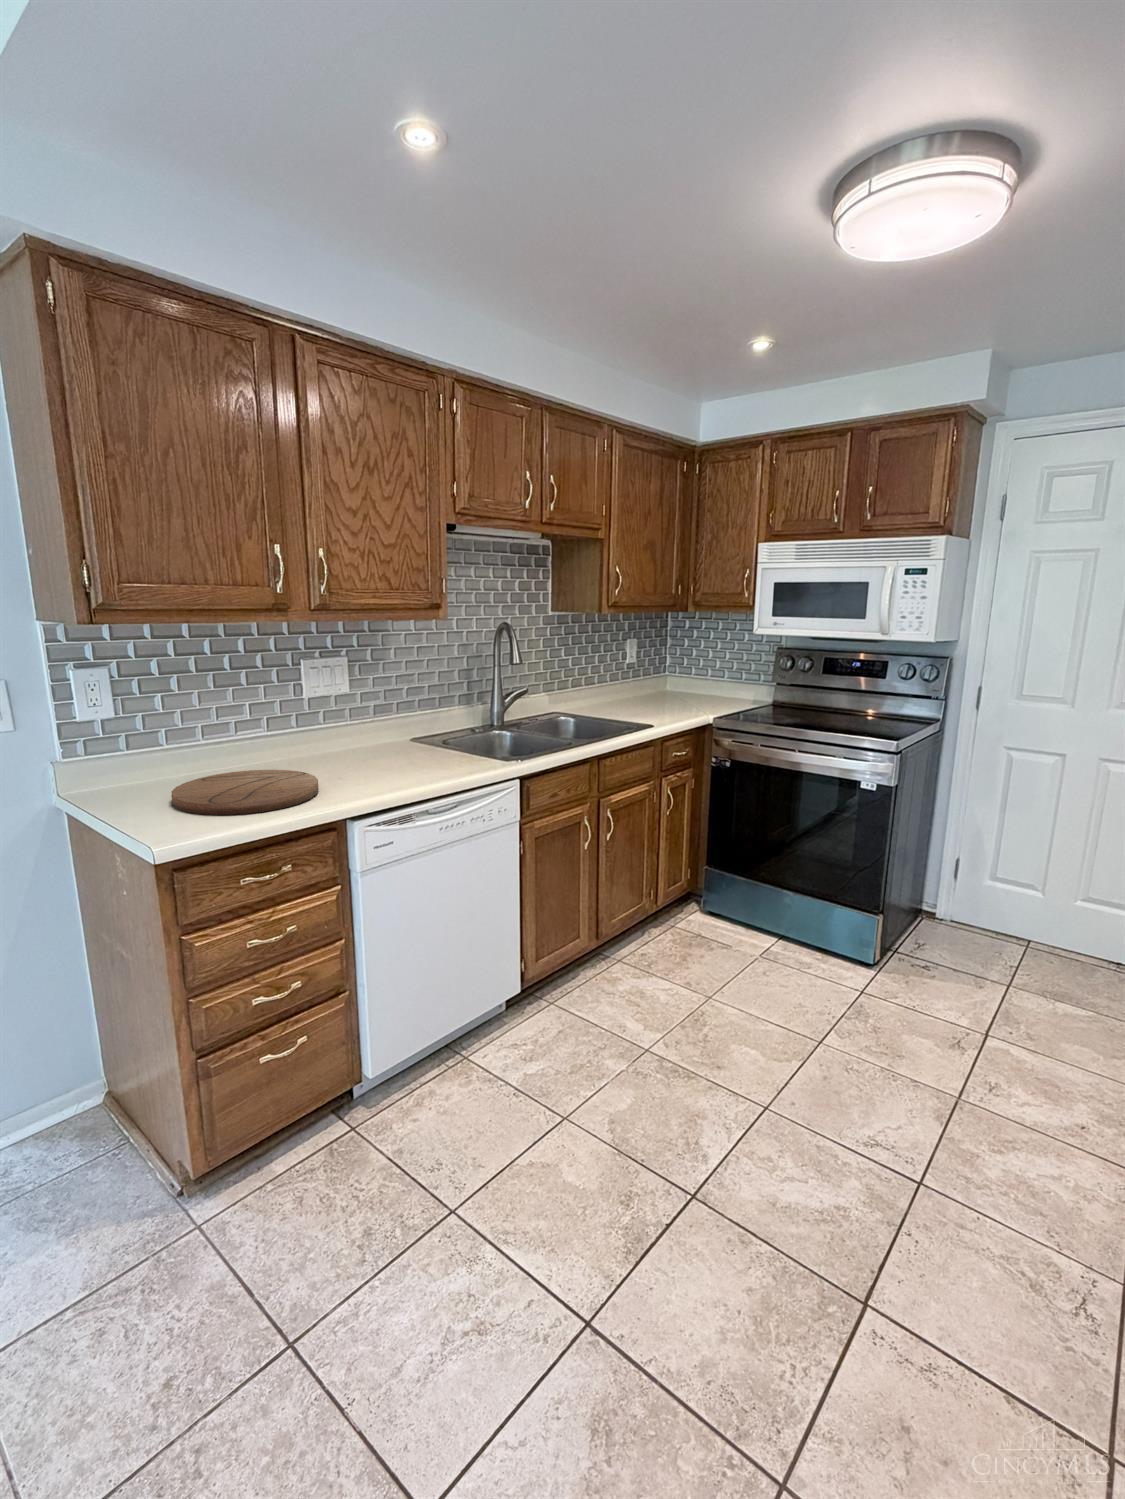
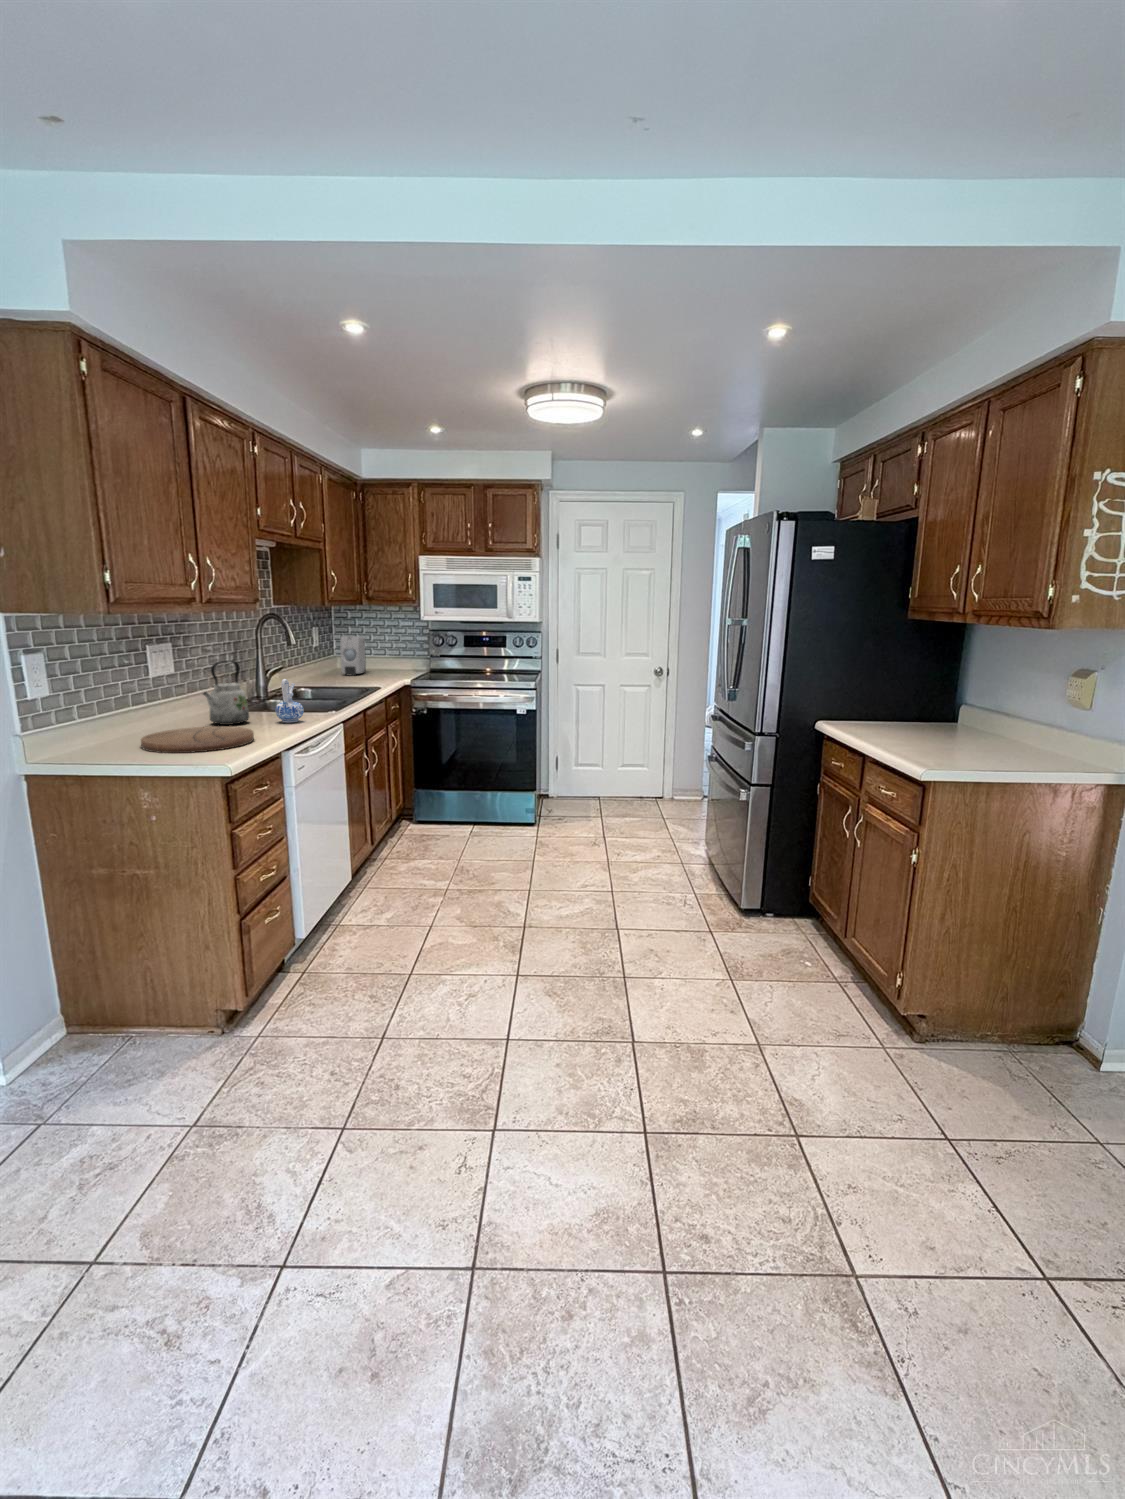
soap dispenser: none [654,651,693,701] -> present [340,636,366,675]
kettle: none [322,684,391,767] -> present [203,661,249,725]
ceramic pitcher: none [408,715,444,775] -> present [275,679,304,723]

